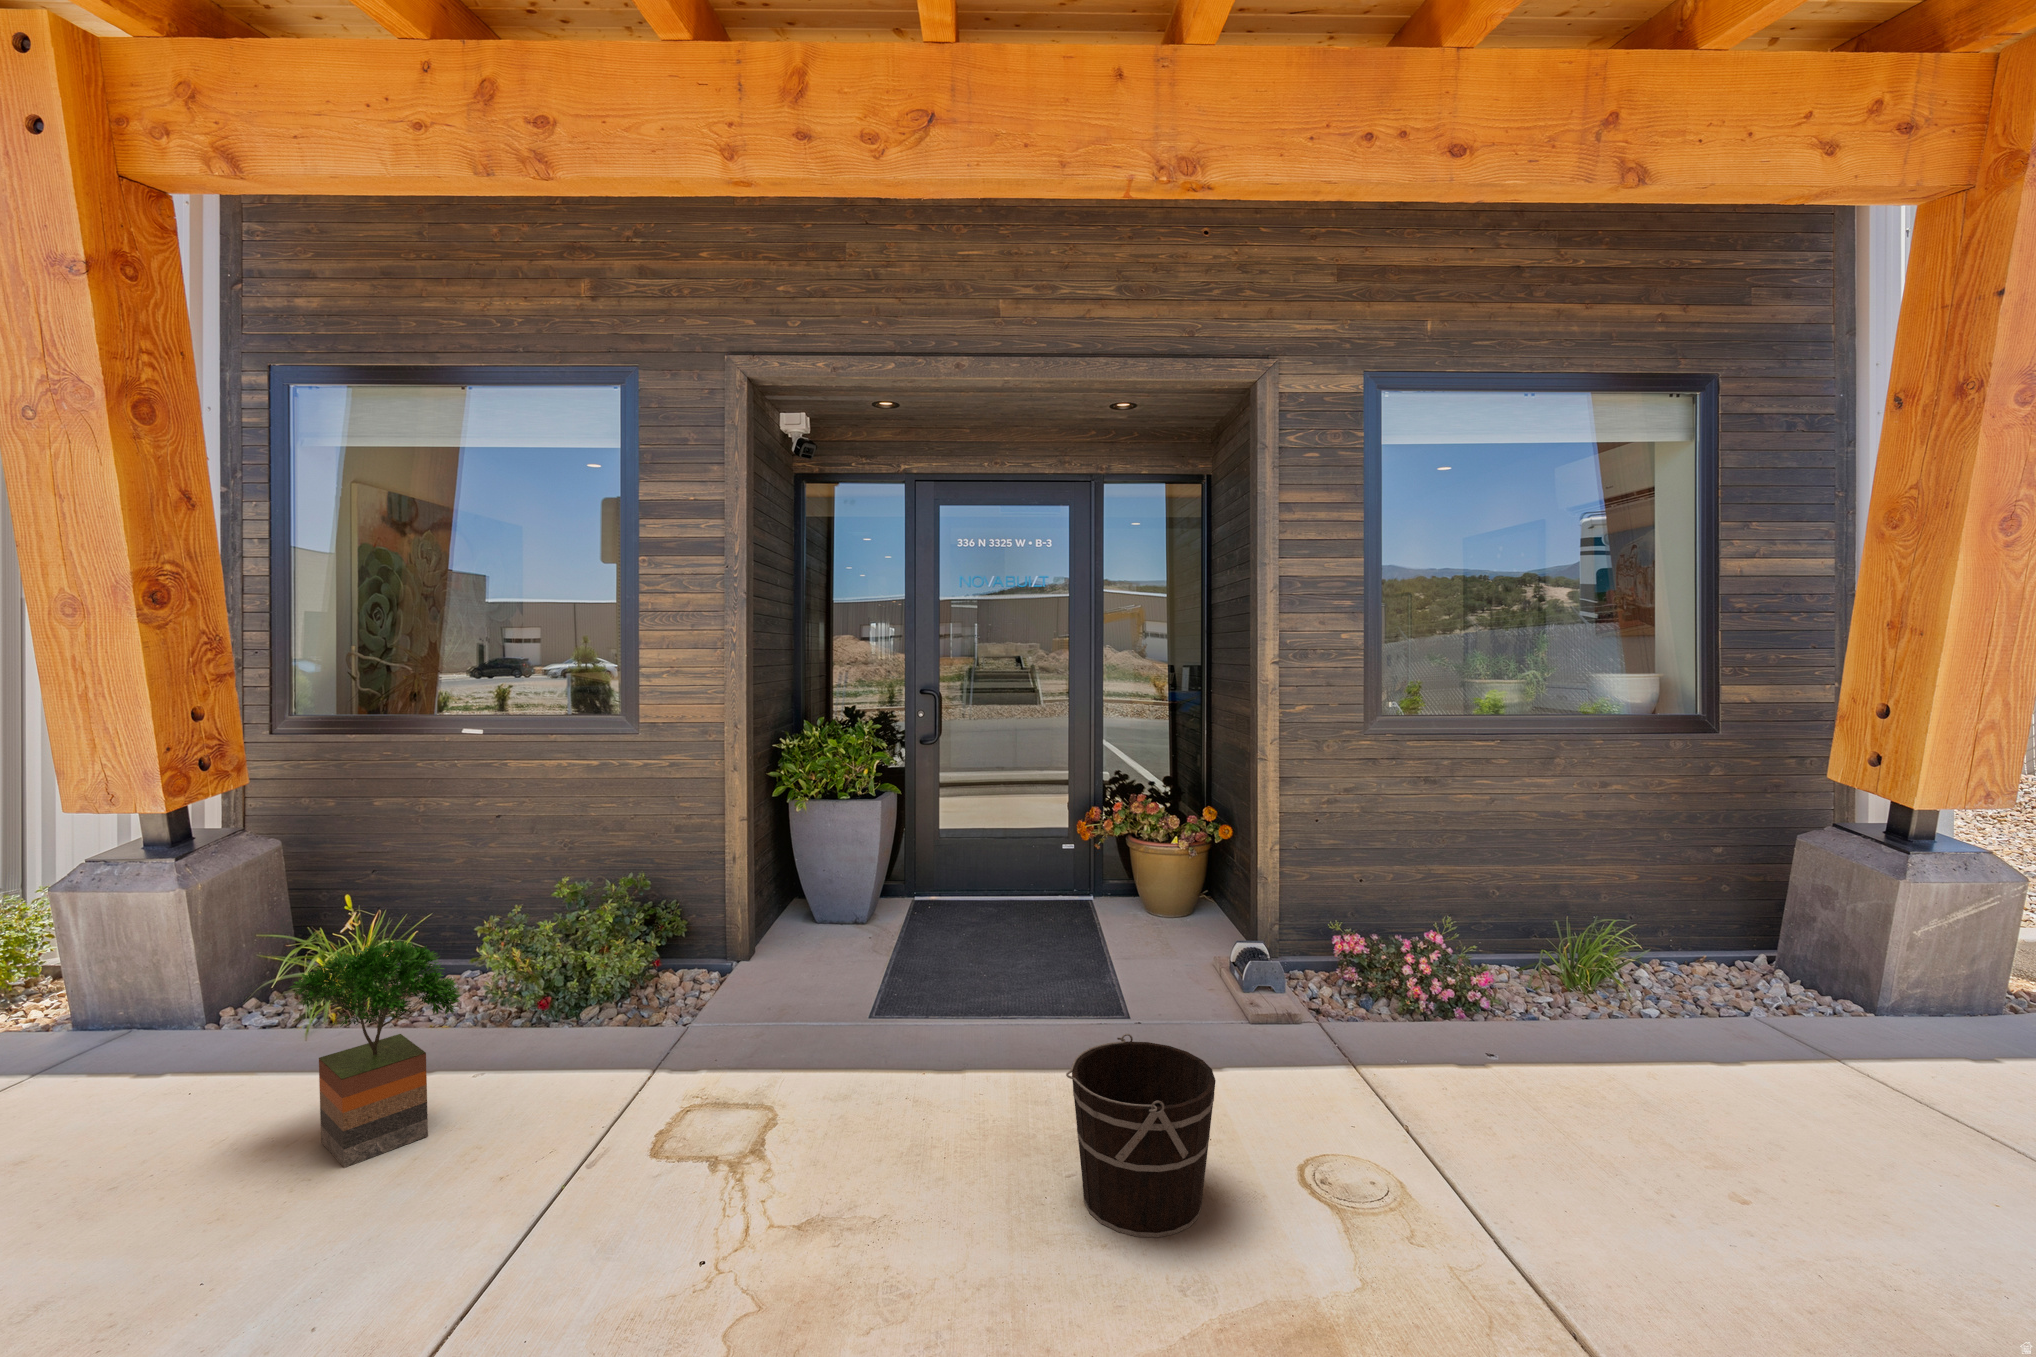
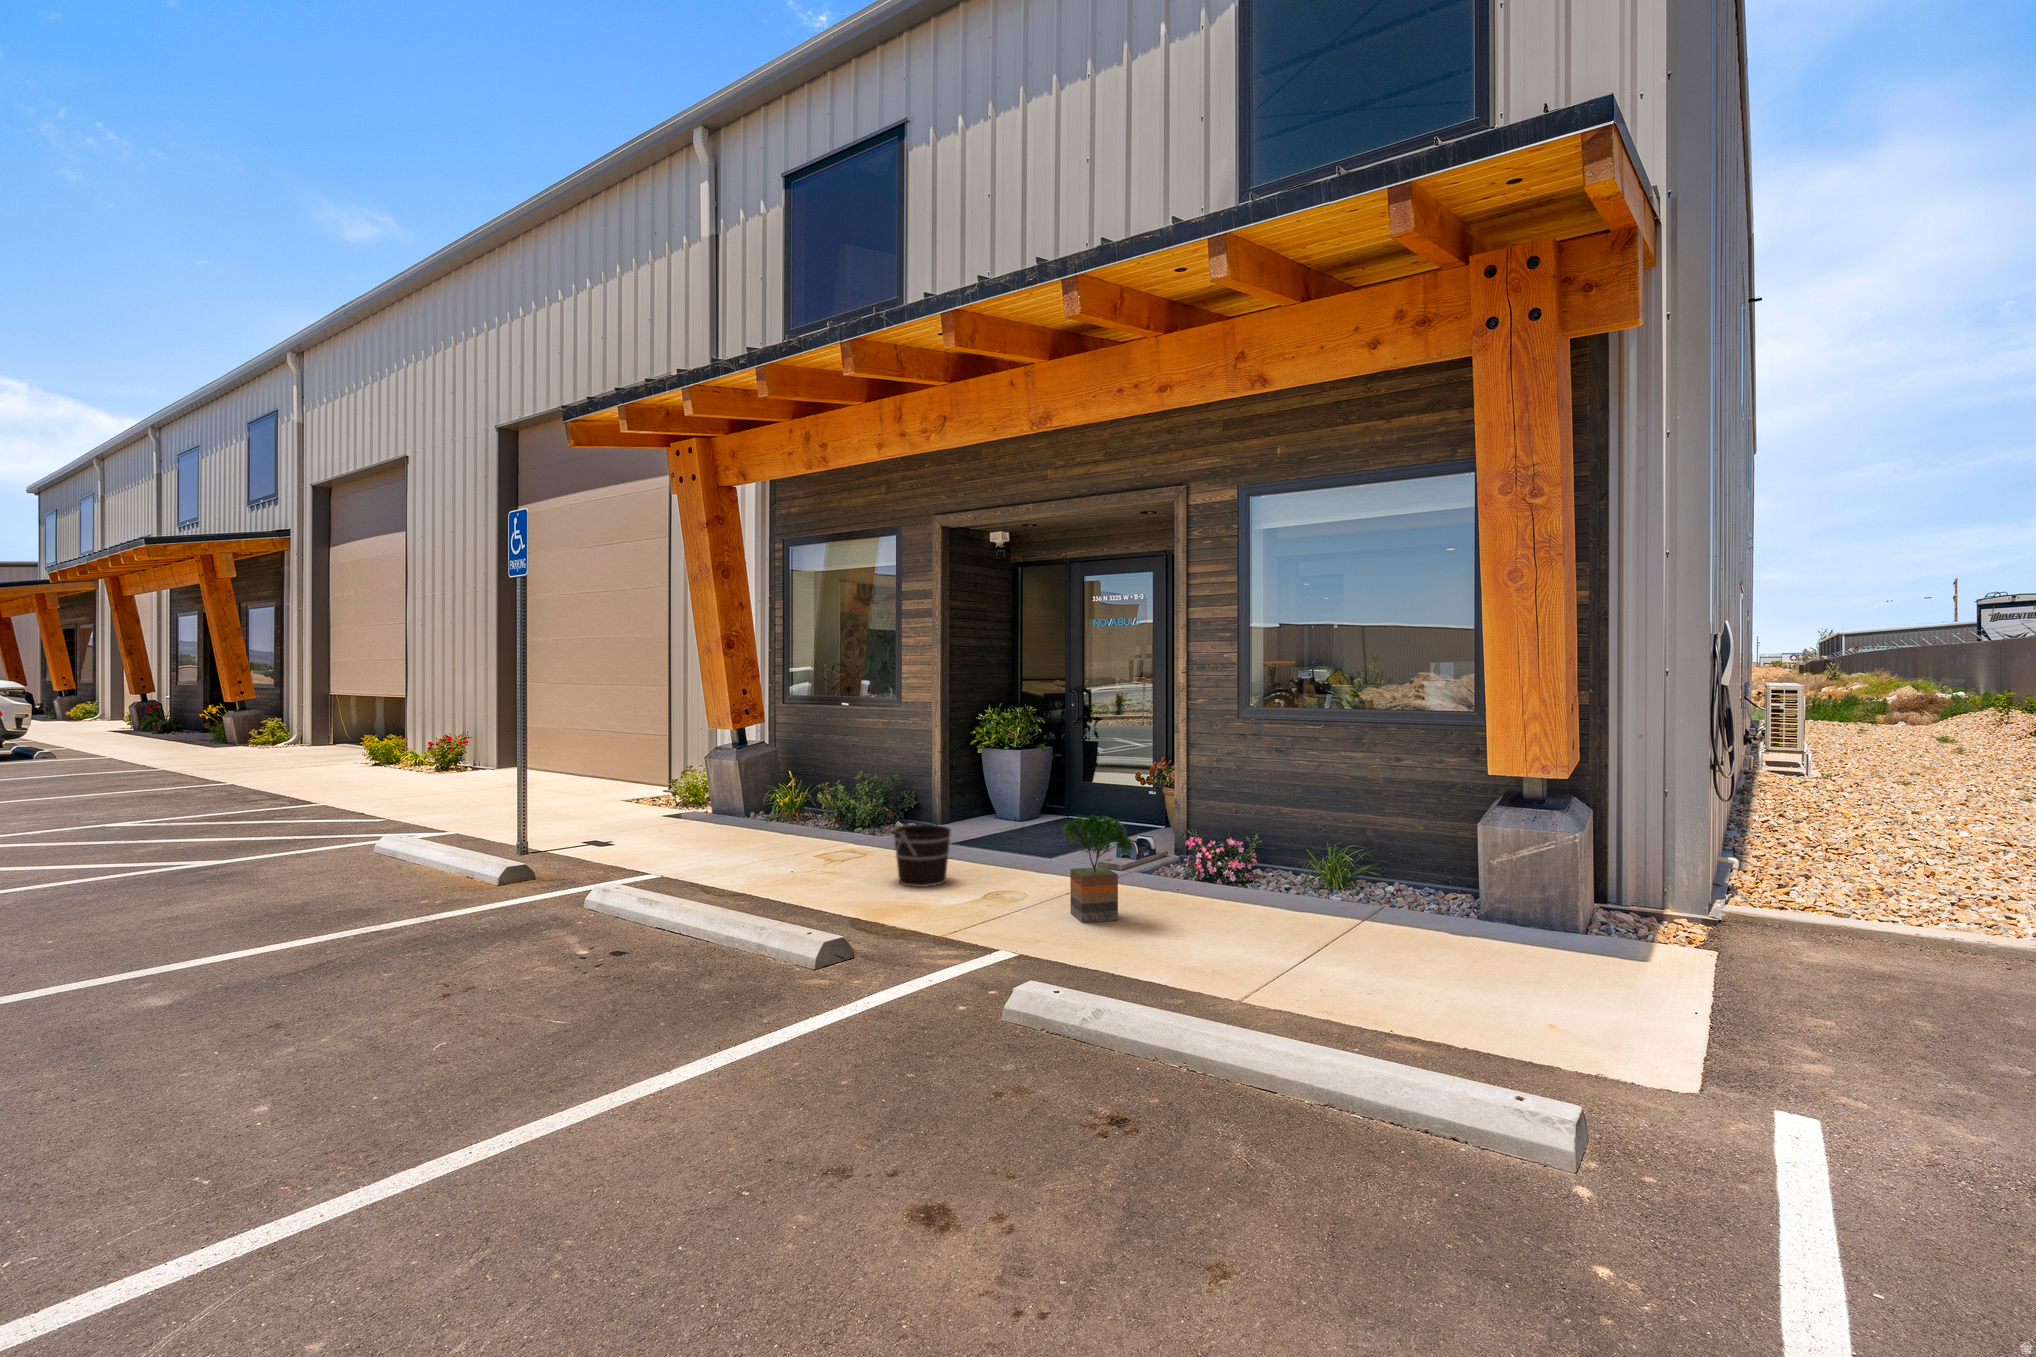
potted tree: present [291,940,460,1168] -> present [1062,815,1134,923]

